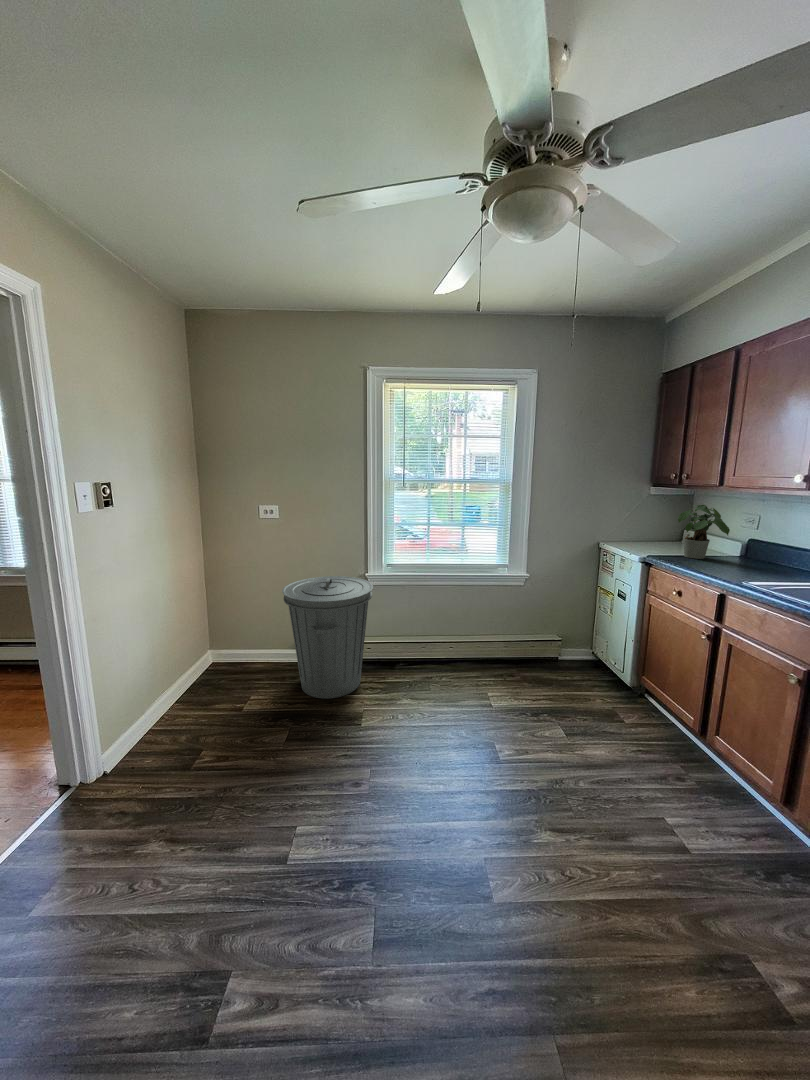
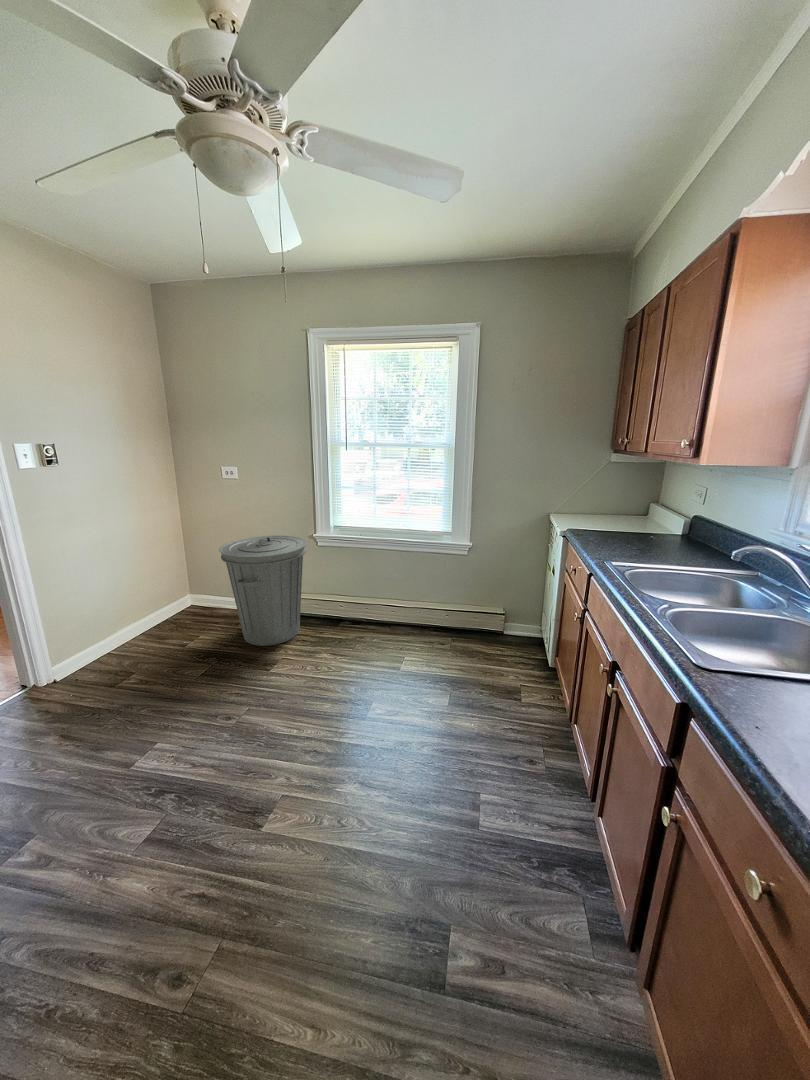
potted plant: present [678,505,730,559] -> none [602,470,663,533]

